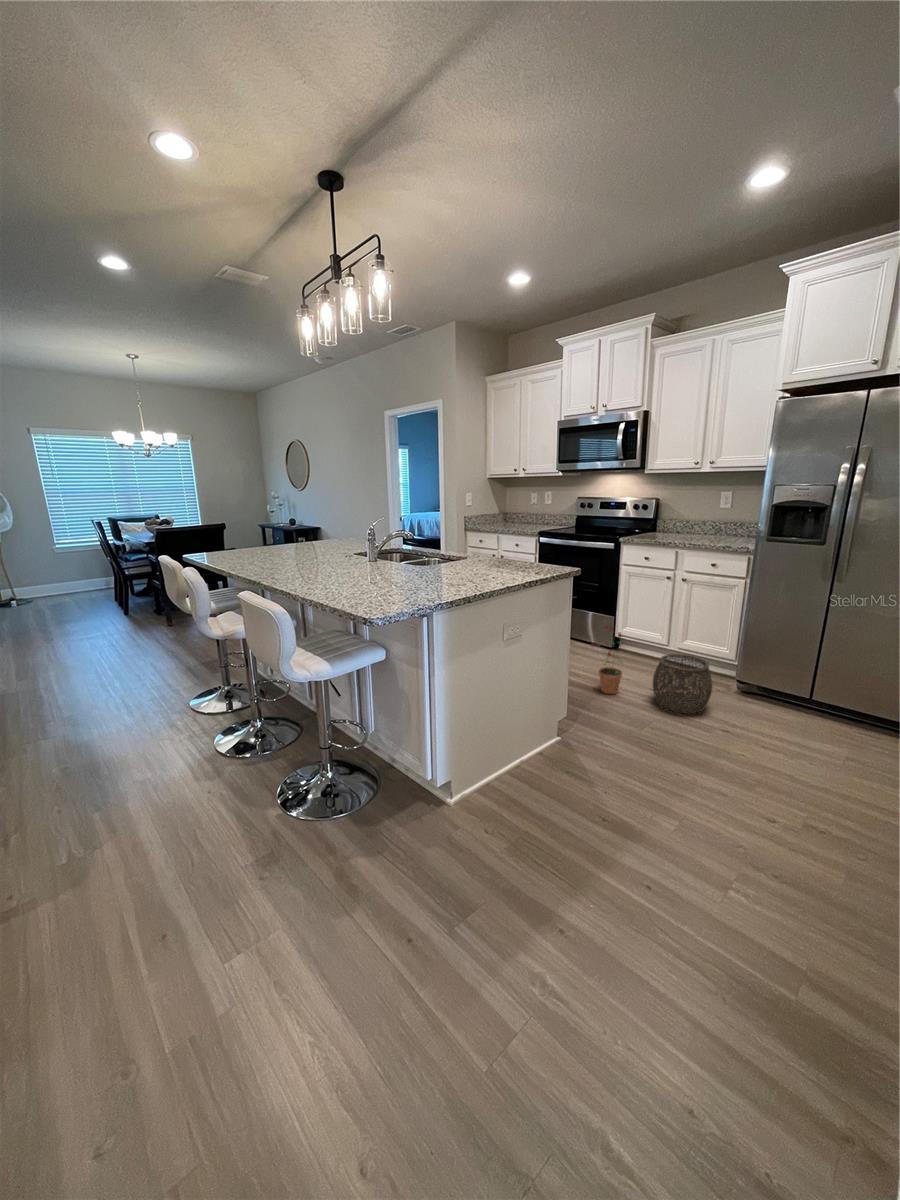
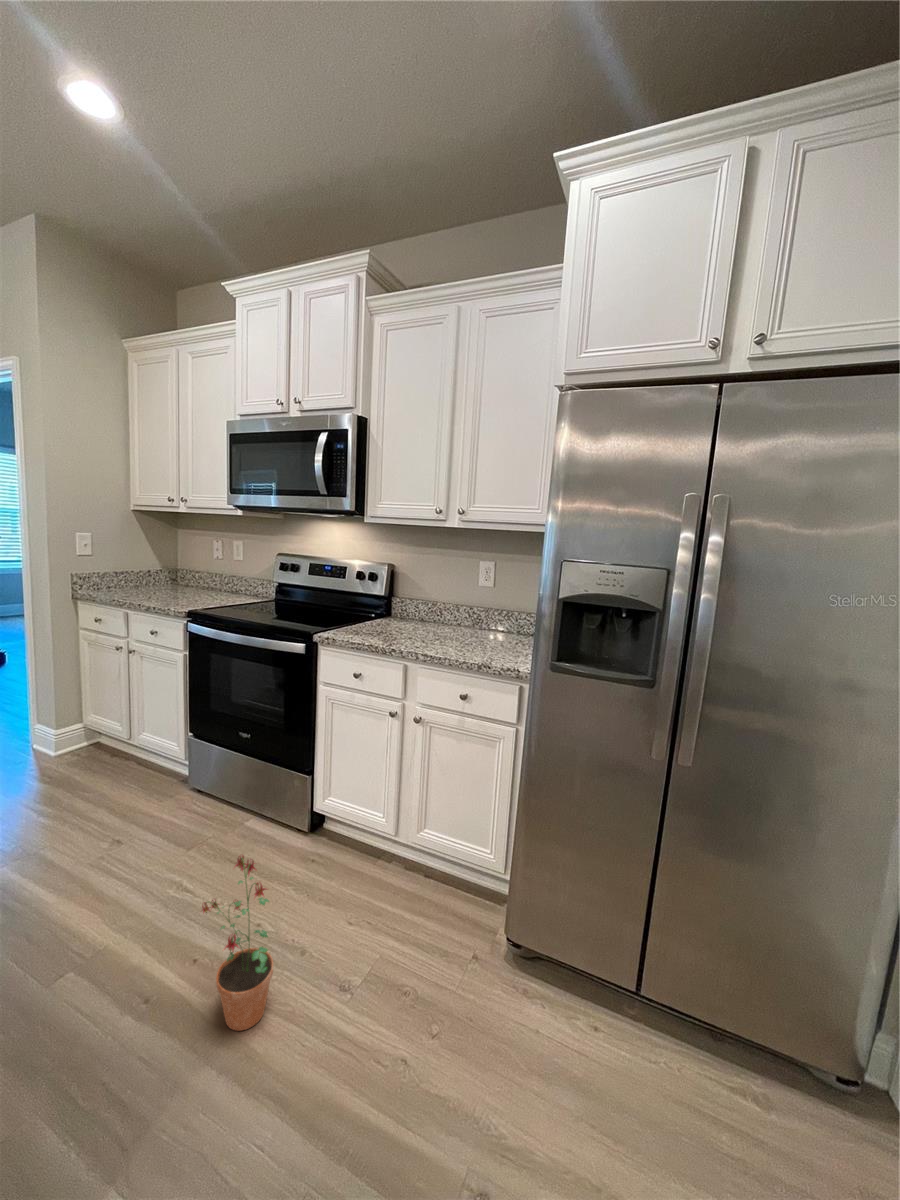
woven basket: present [653,654,713,714] -> none [331,911,458,1095]

